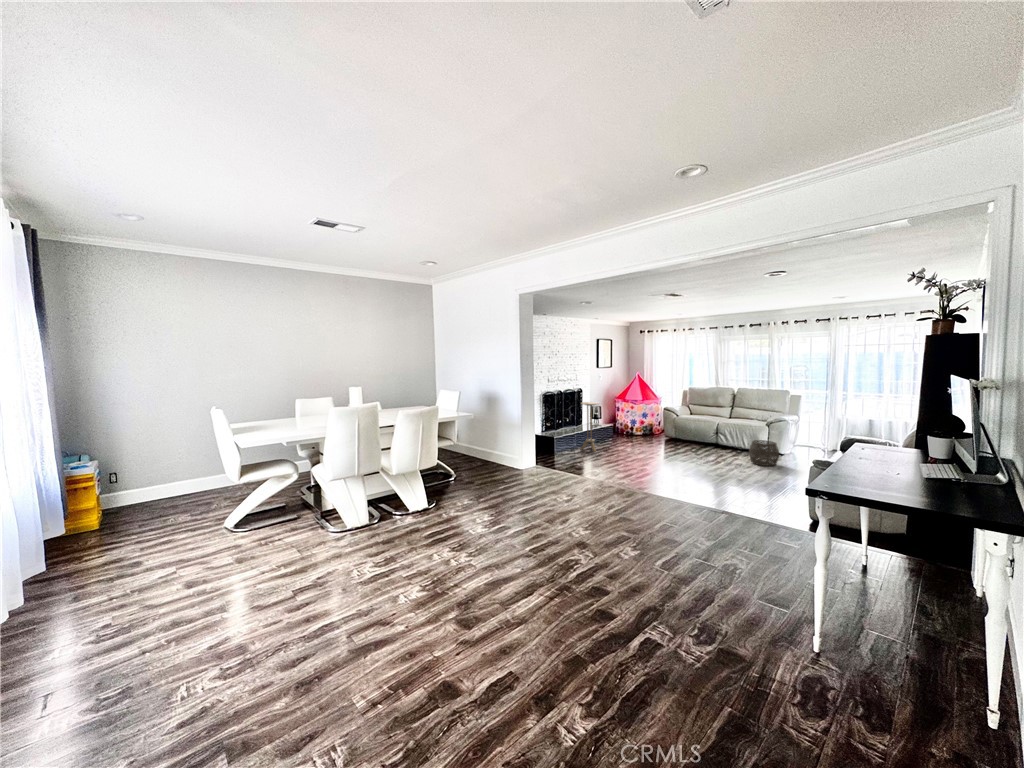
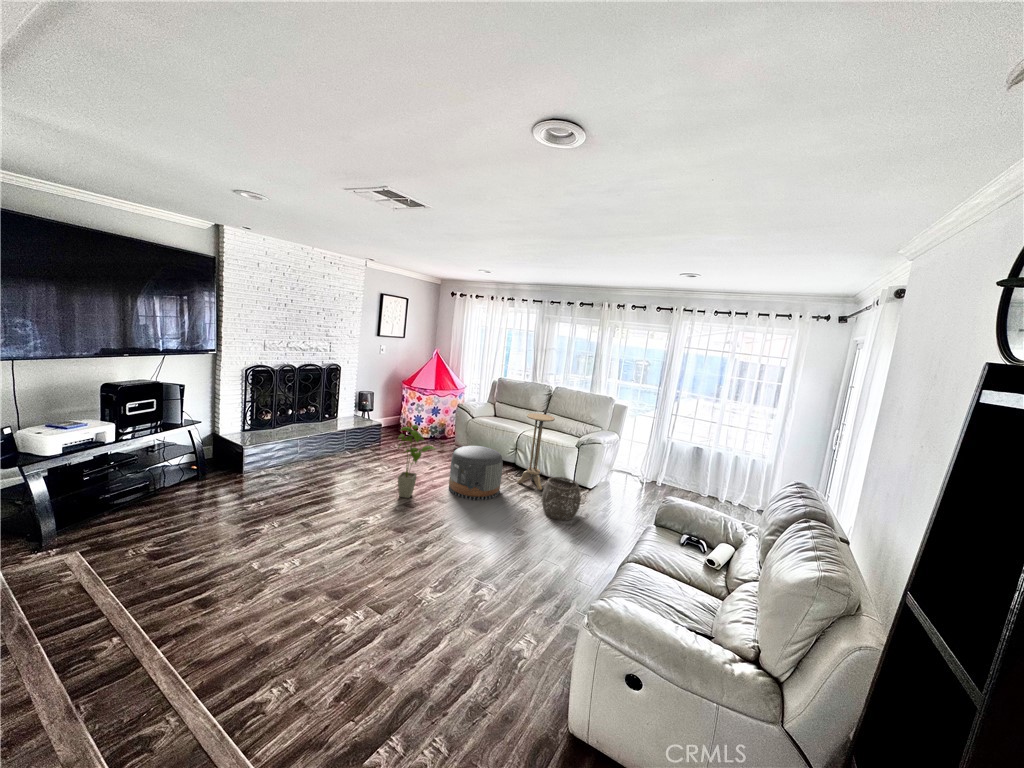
side table: present [581,402,599,452] -> present [517,413,555,490]
house plant: none [645,412,671,457] -> present [398,425,435,498]
pouf: none [677,427,715,459] -> present [449,446,503,500]

